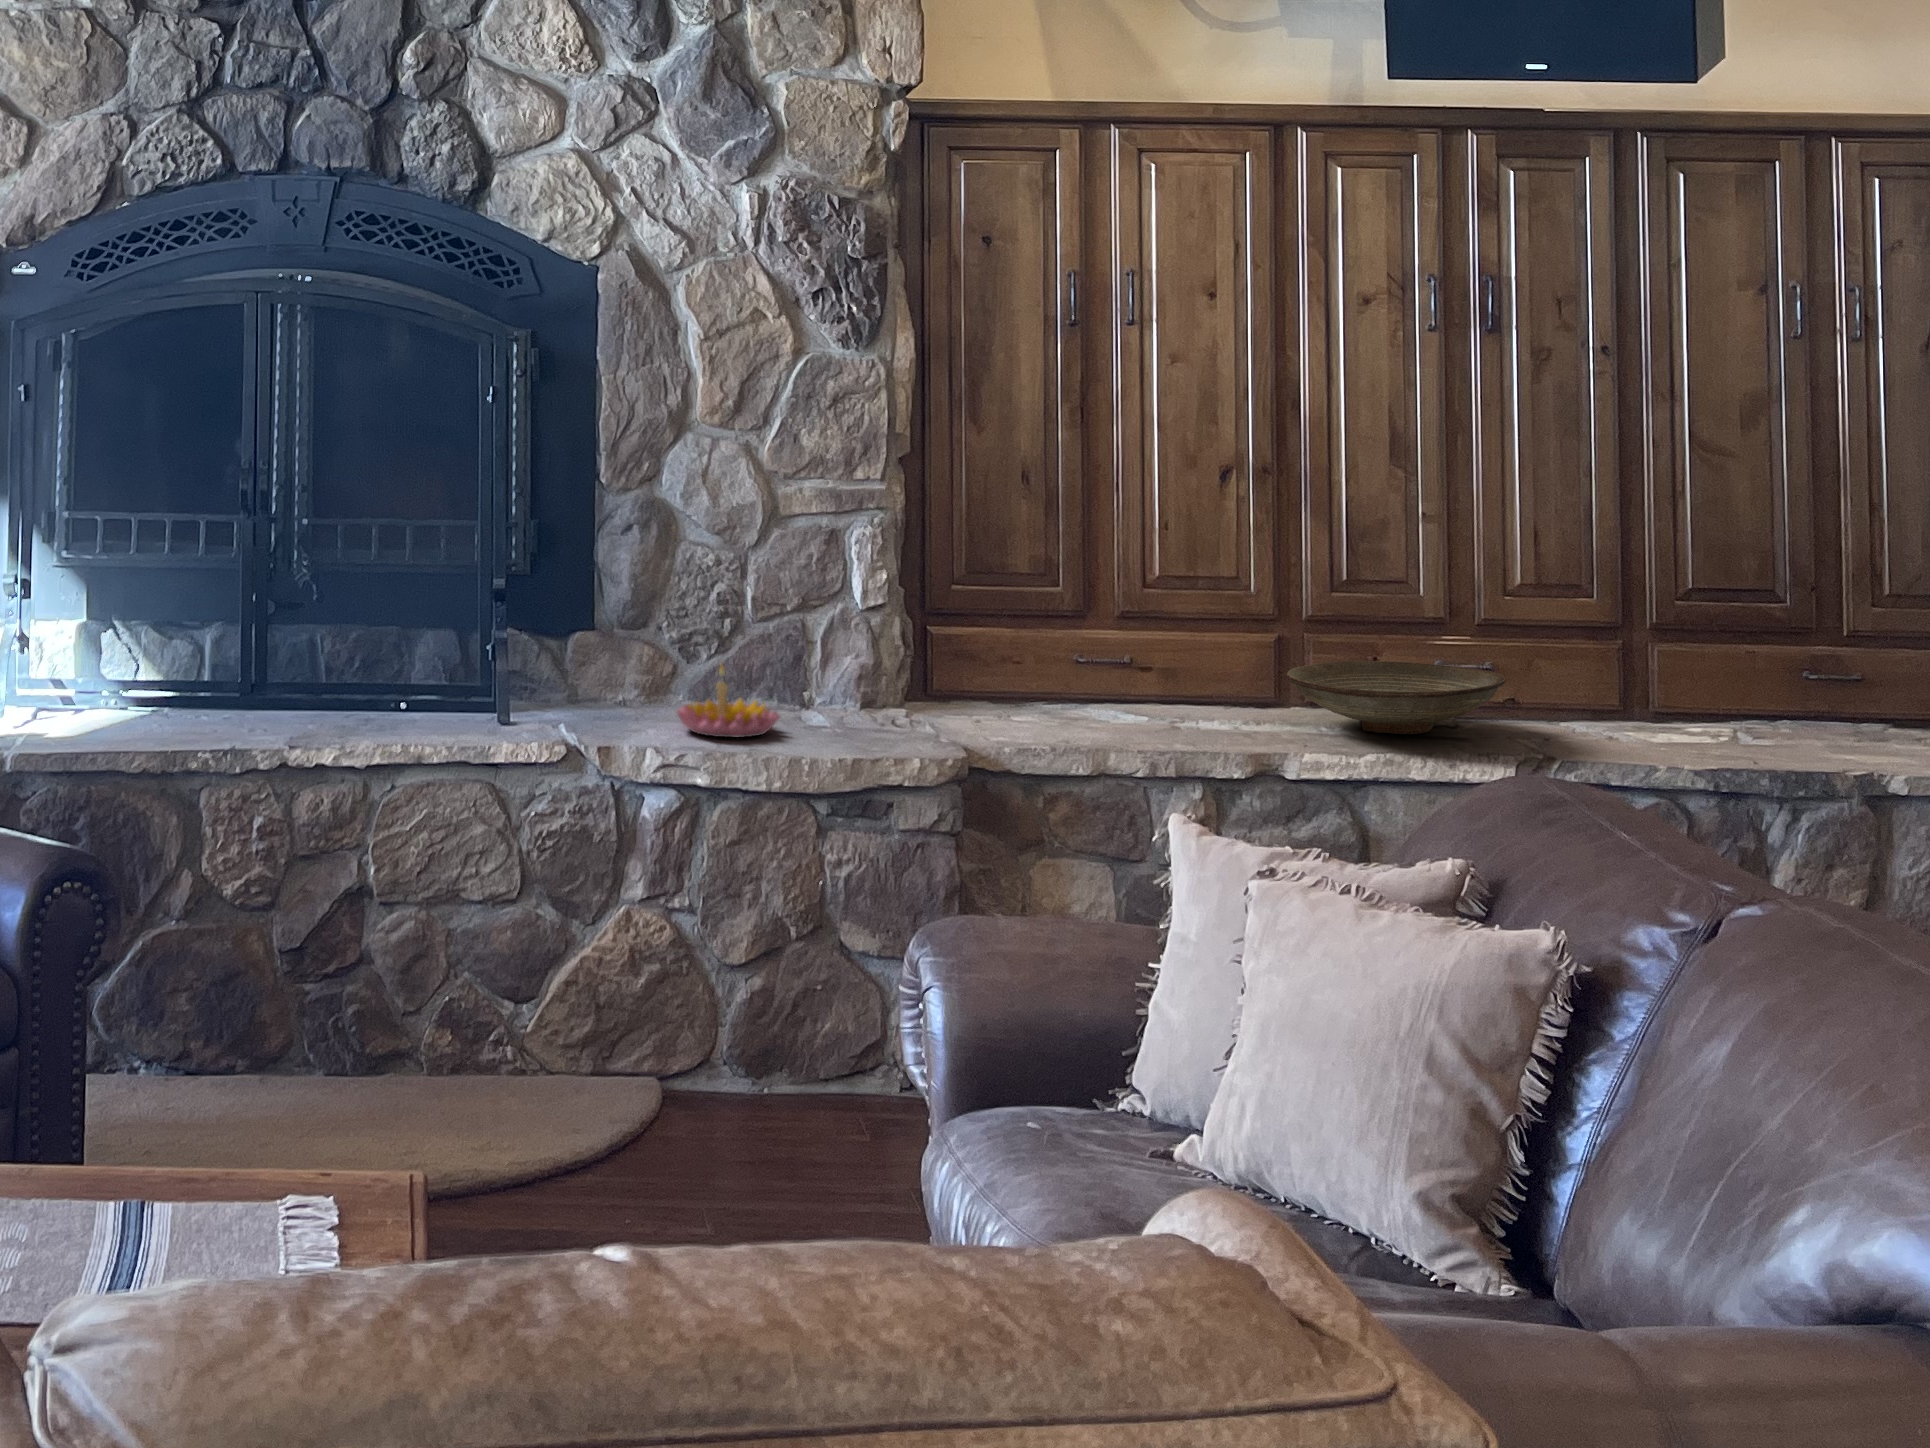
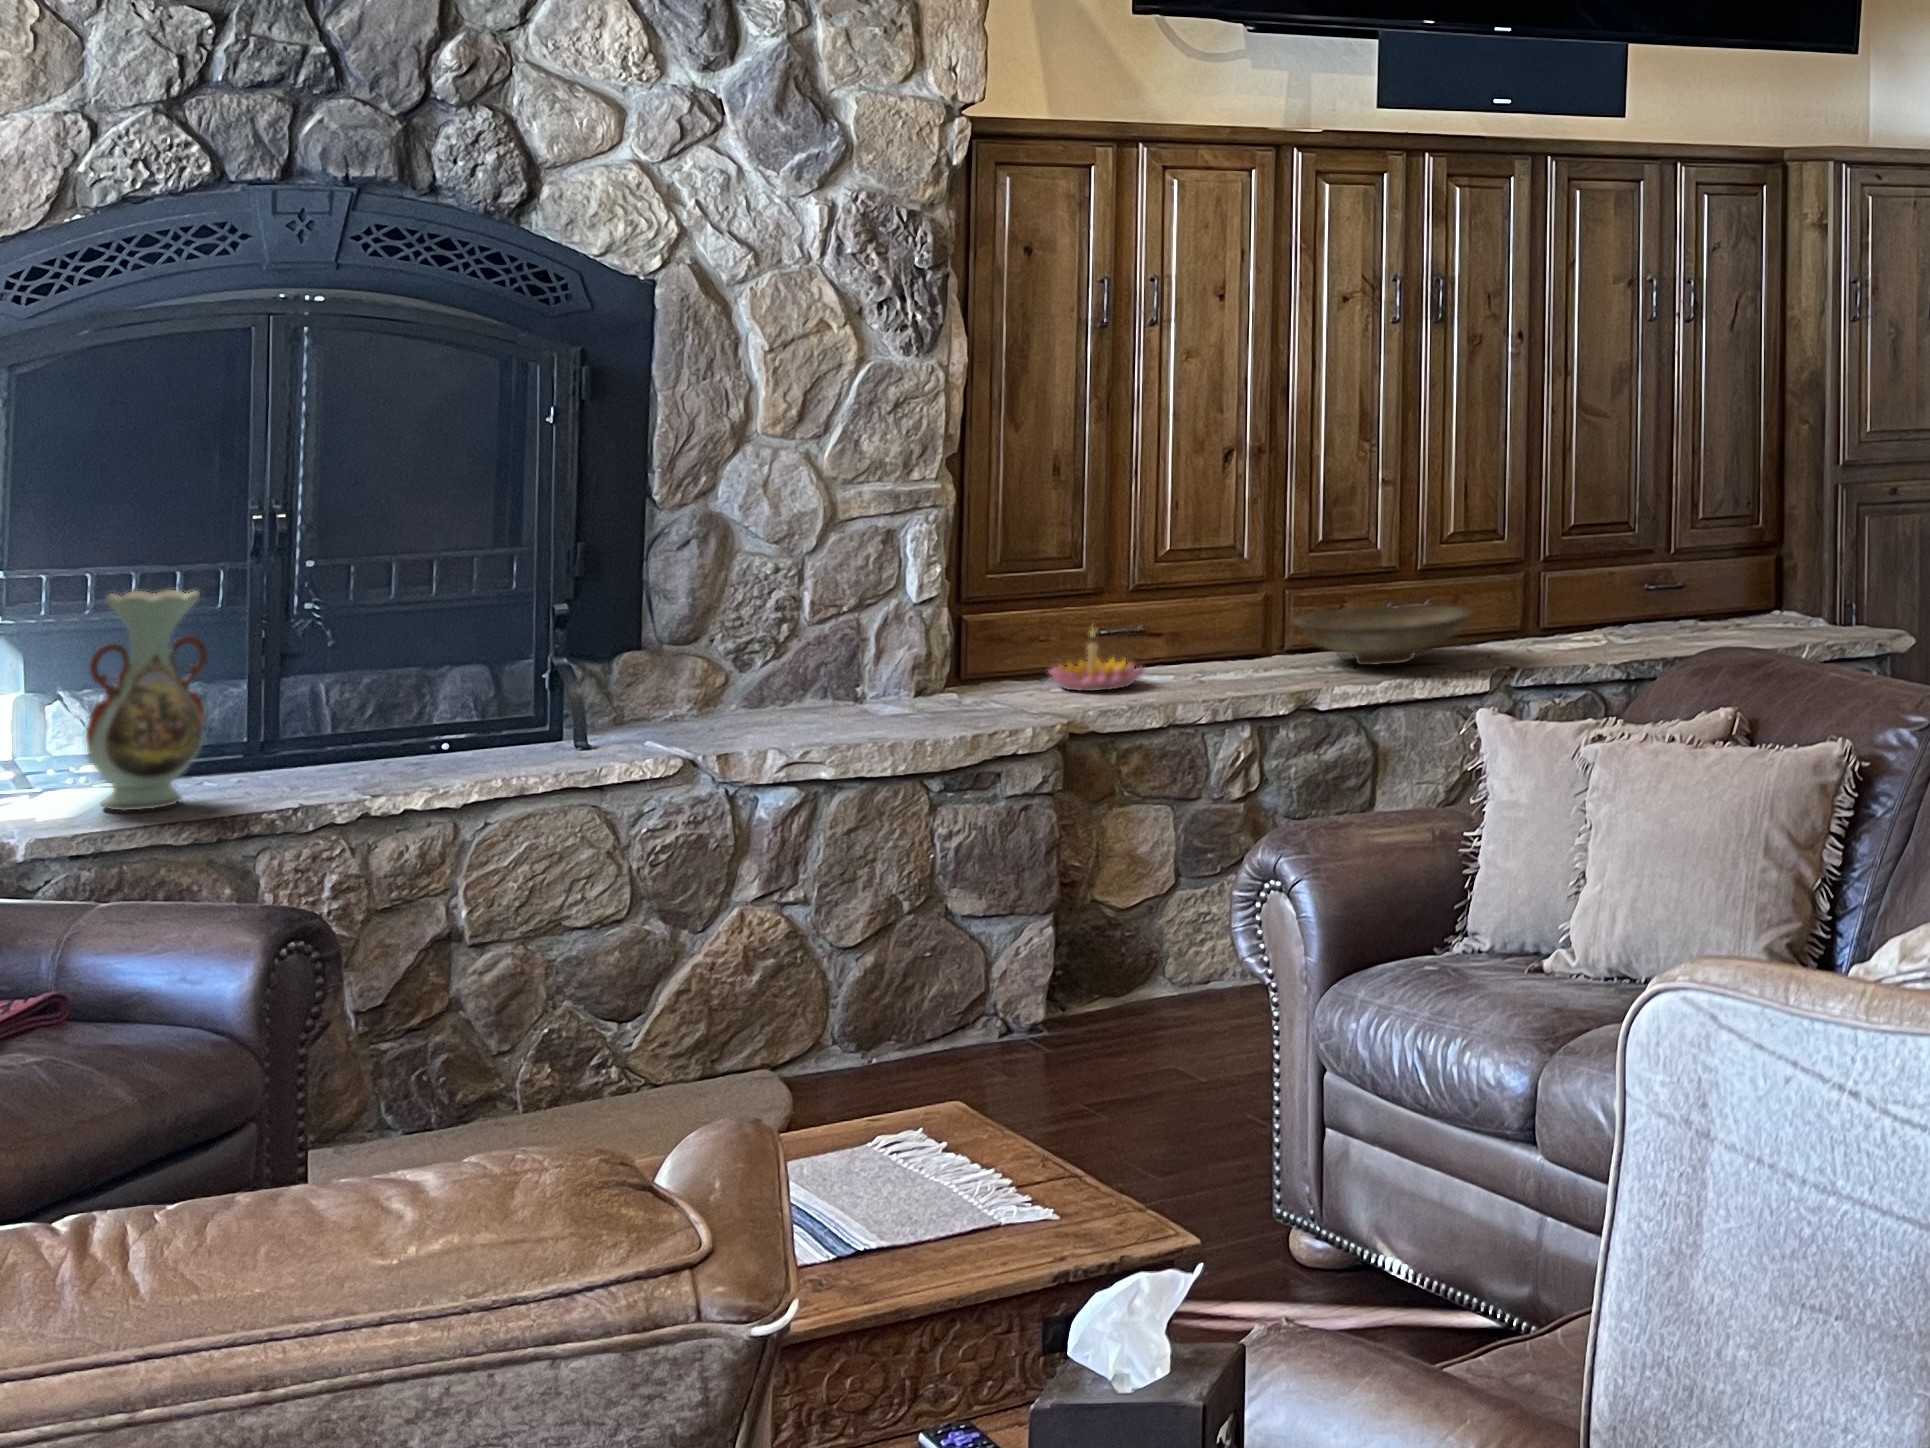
decorative vase: none [83,539,178,735] -> present [86,590,207,810]
candle holder: present [677,665,781,737] -> present [1049,629,1144,691]

